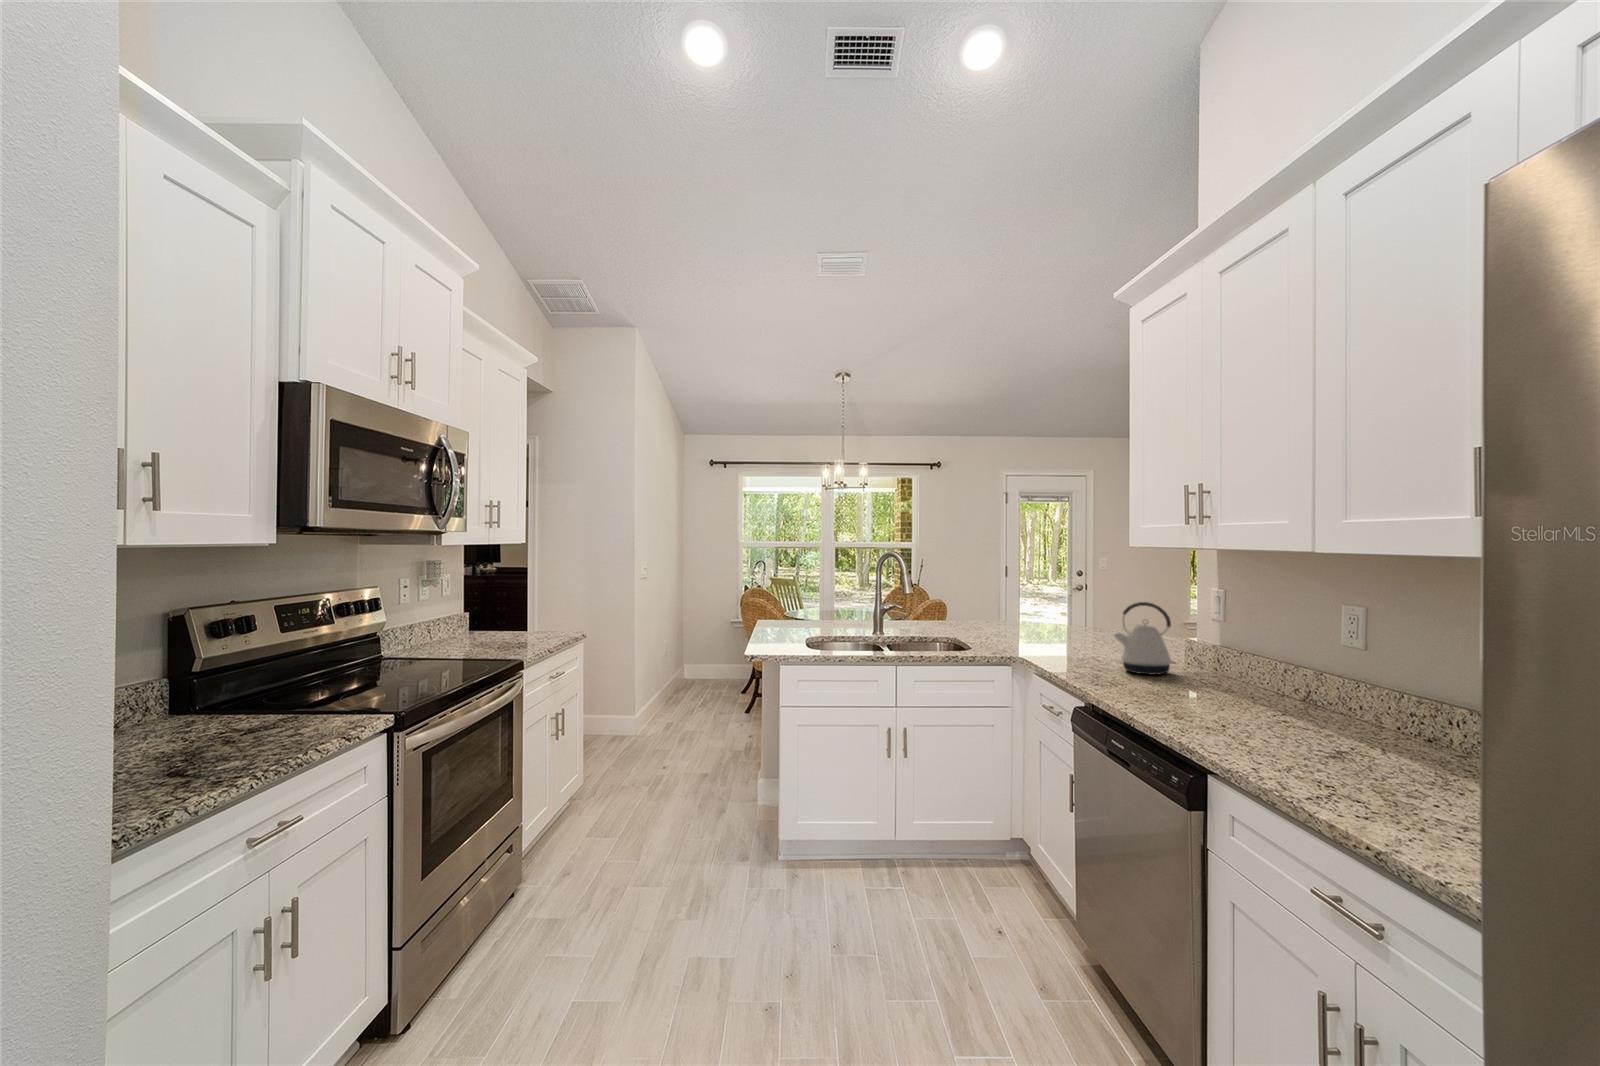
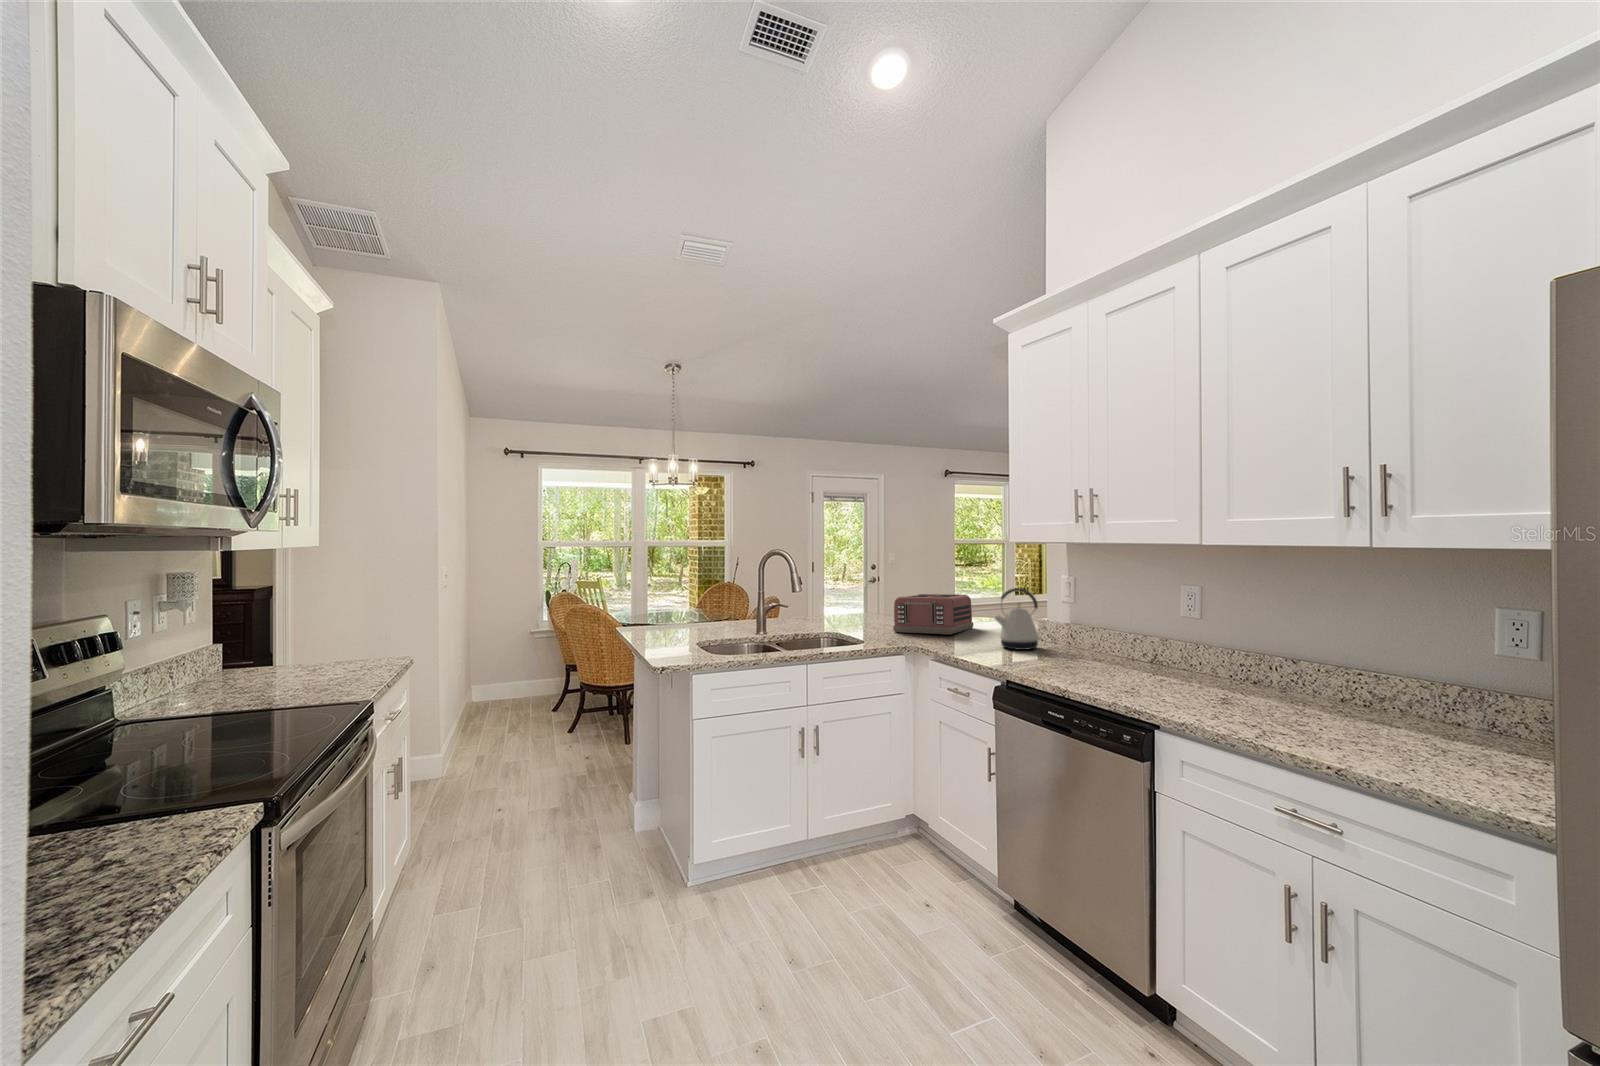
toaster: none [1020,606,1122,652] -> present [893,594,973,634]

